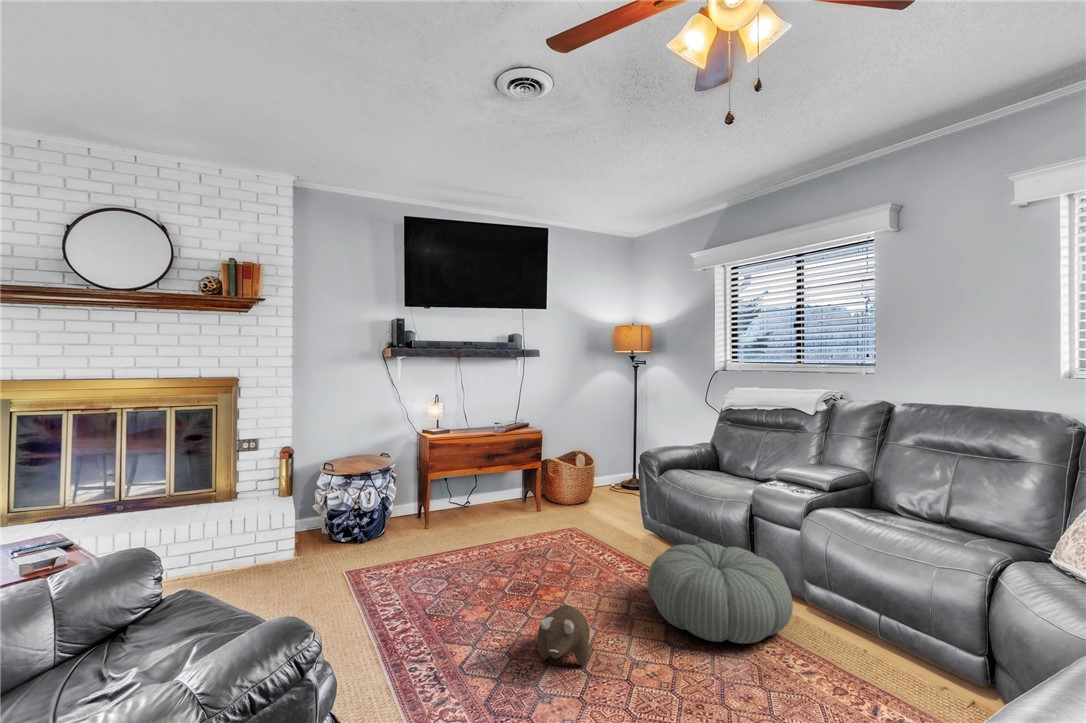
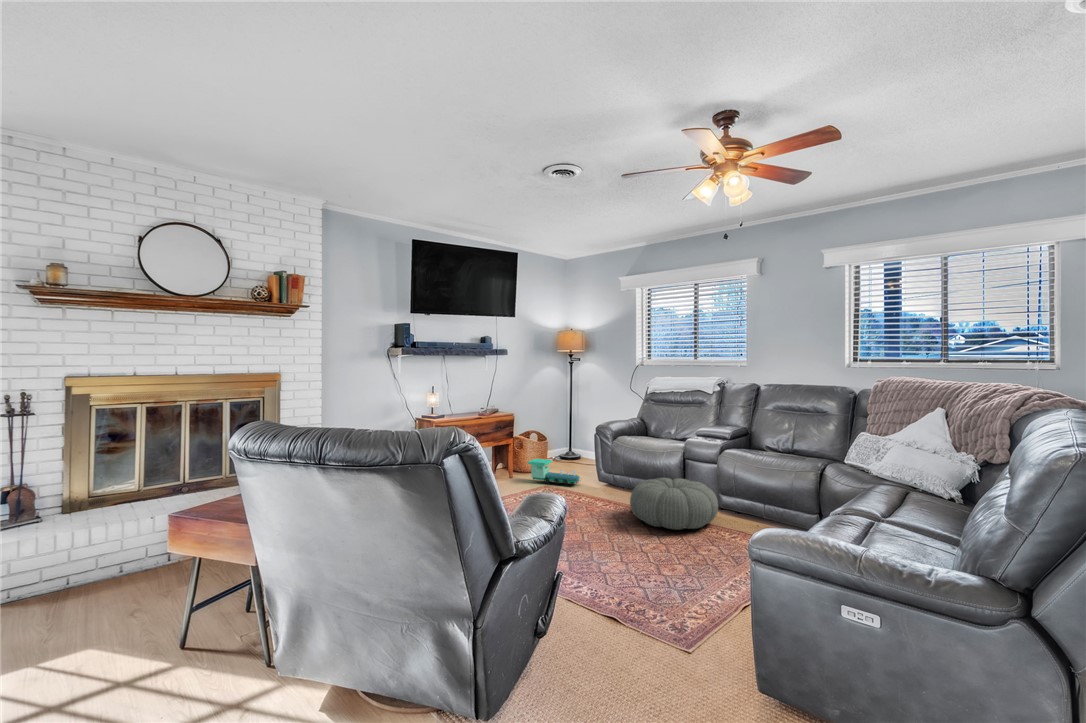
toy train: none [555,489,619,531] -> present [528,459,580,486]
plush toy: present [537,605,589,666] -> none [582,515,616,548]

